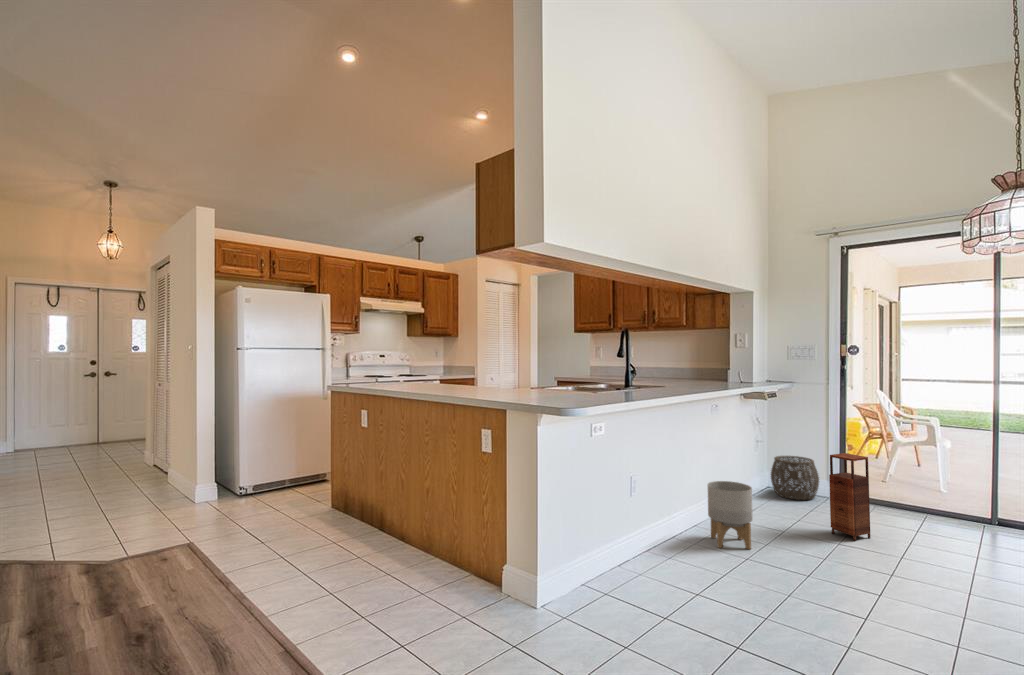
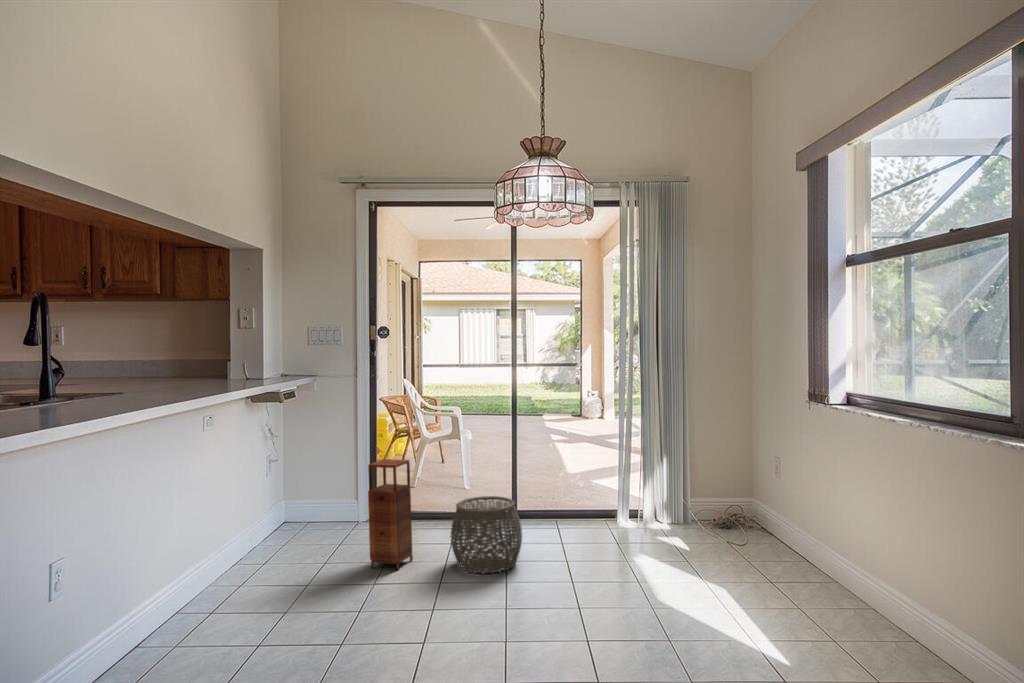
woven basket: present [771,456,819,500] -> present [451,496,522,574]
planter: present [707,481,753,549] -> none [202,530,274,645]

